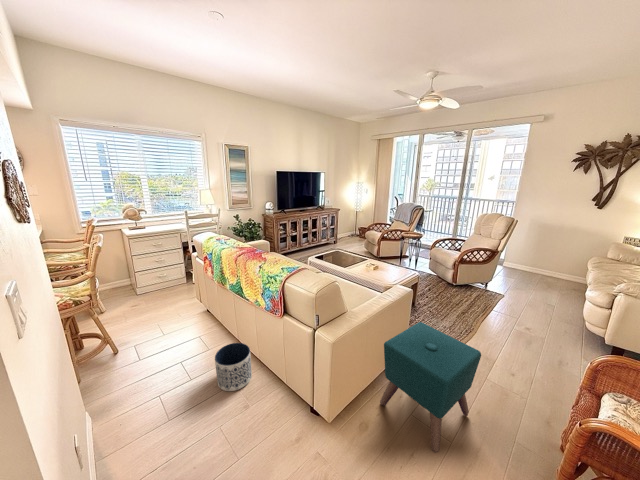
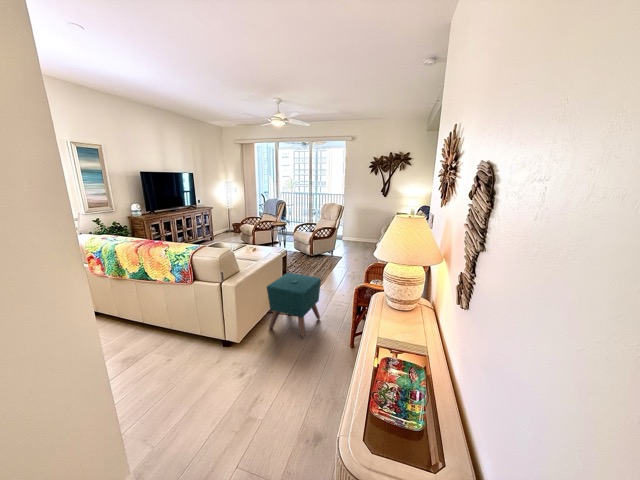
planter: present [215,343,252,391] -> none [128,319,165,357]

